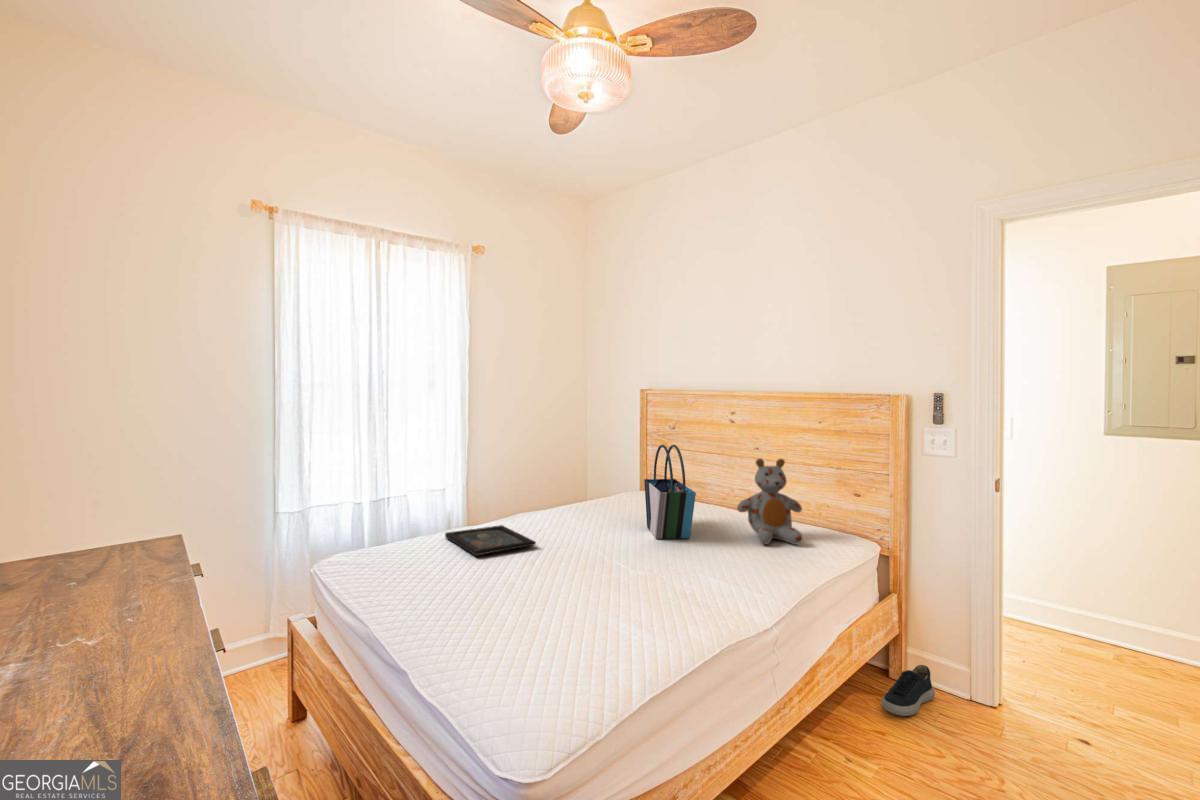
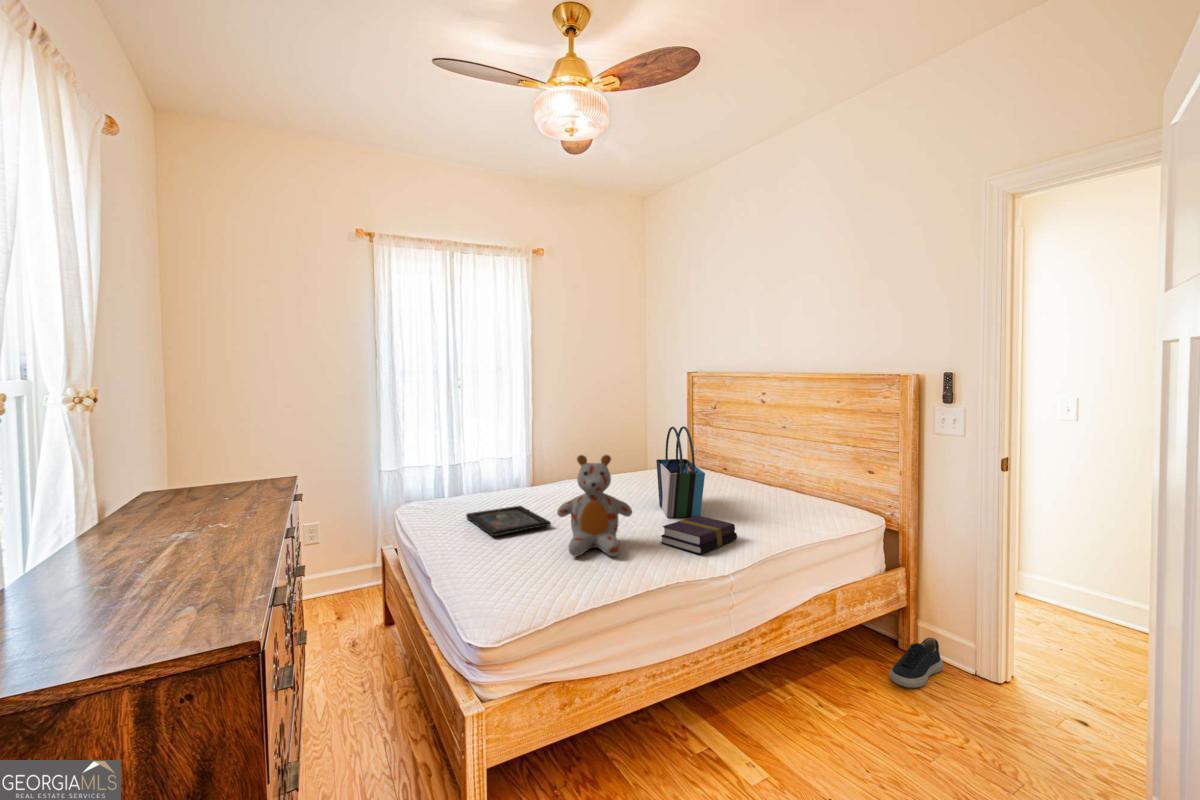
stuffed bear: present [737,458,802,544] -> present [557,455,632,556]
book: none [651,536,729,574] -> present [661,516,737,554]

